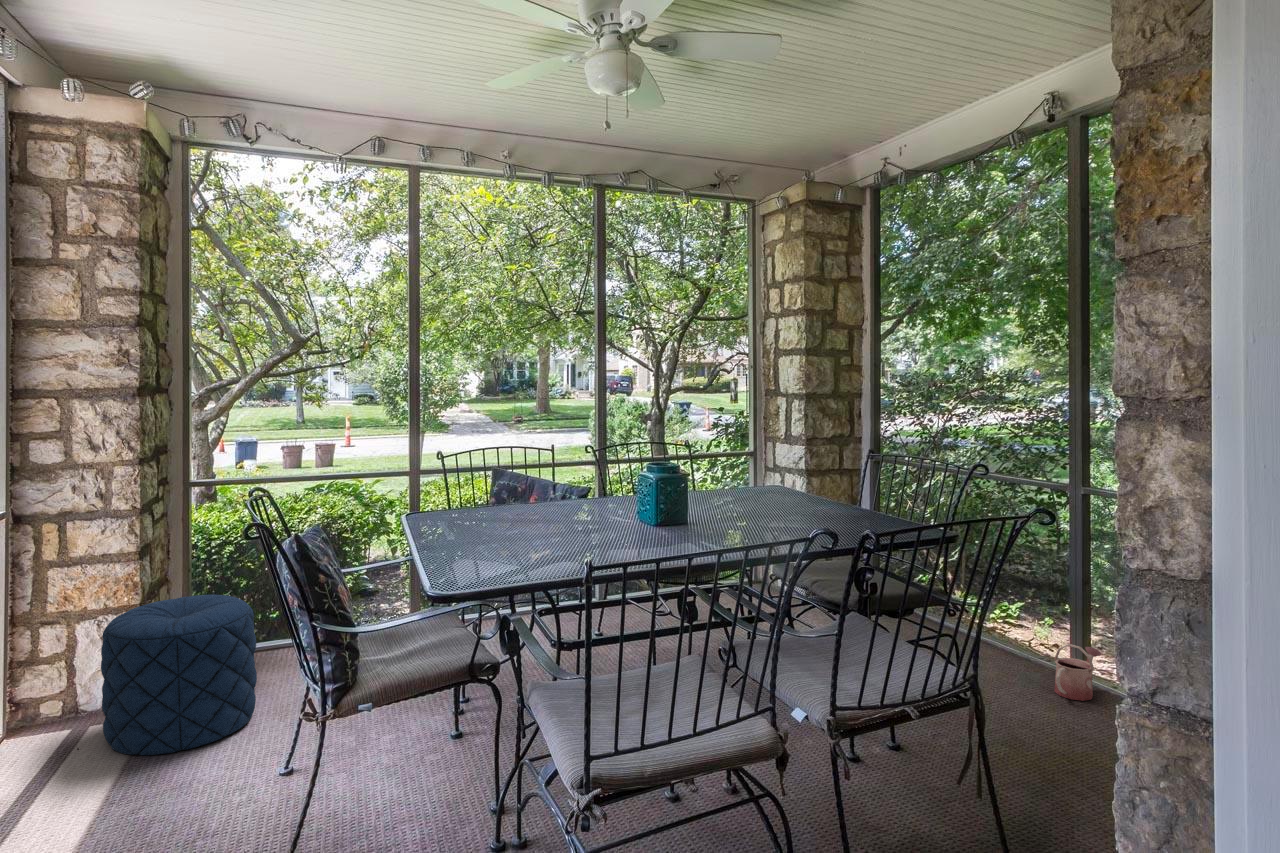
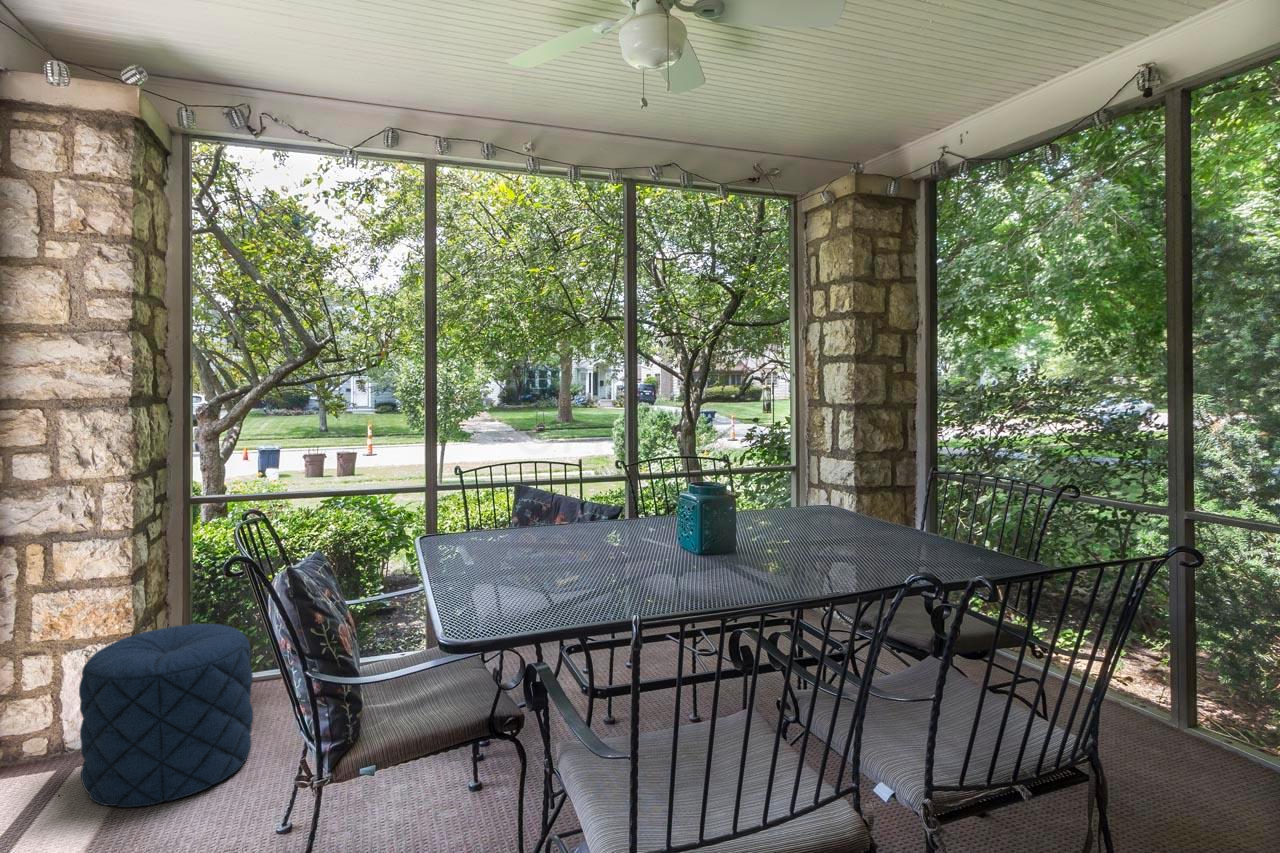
watering can: present [1054,644,1101,701] -> none [1149,695,1205,762]

